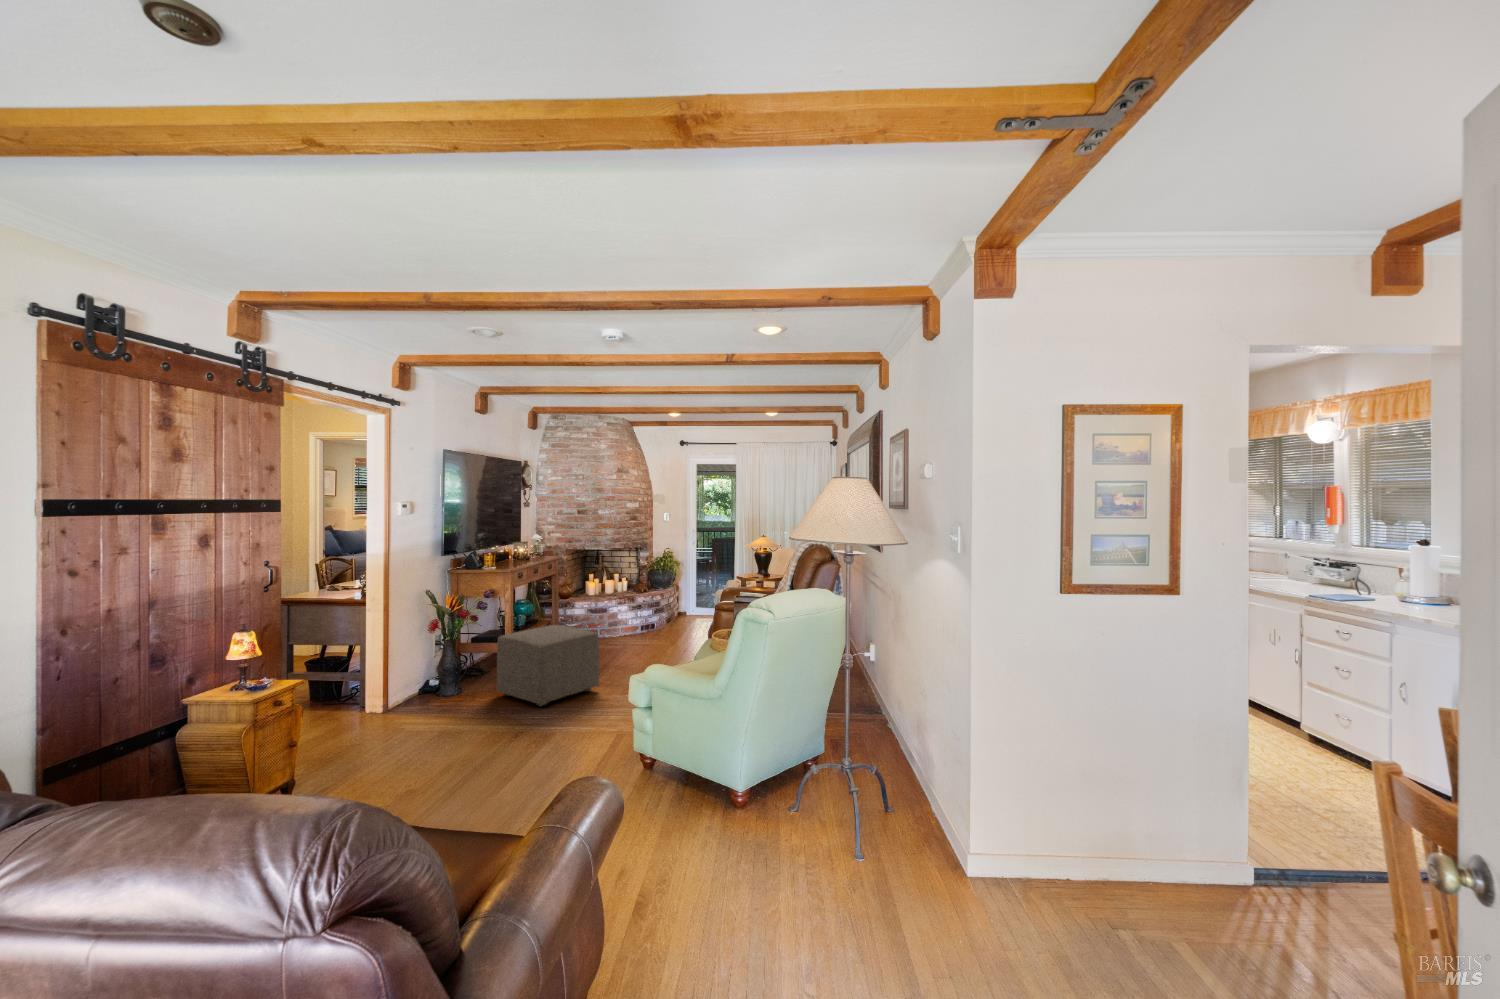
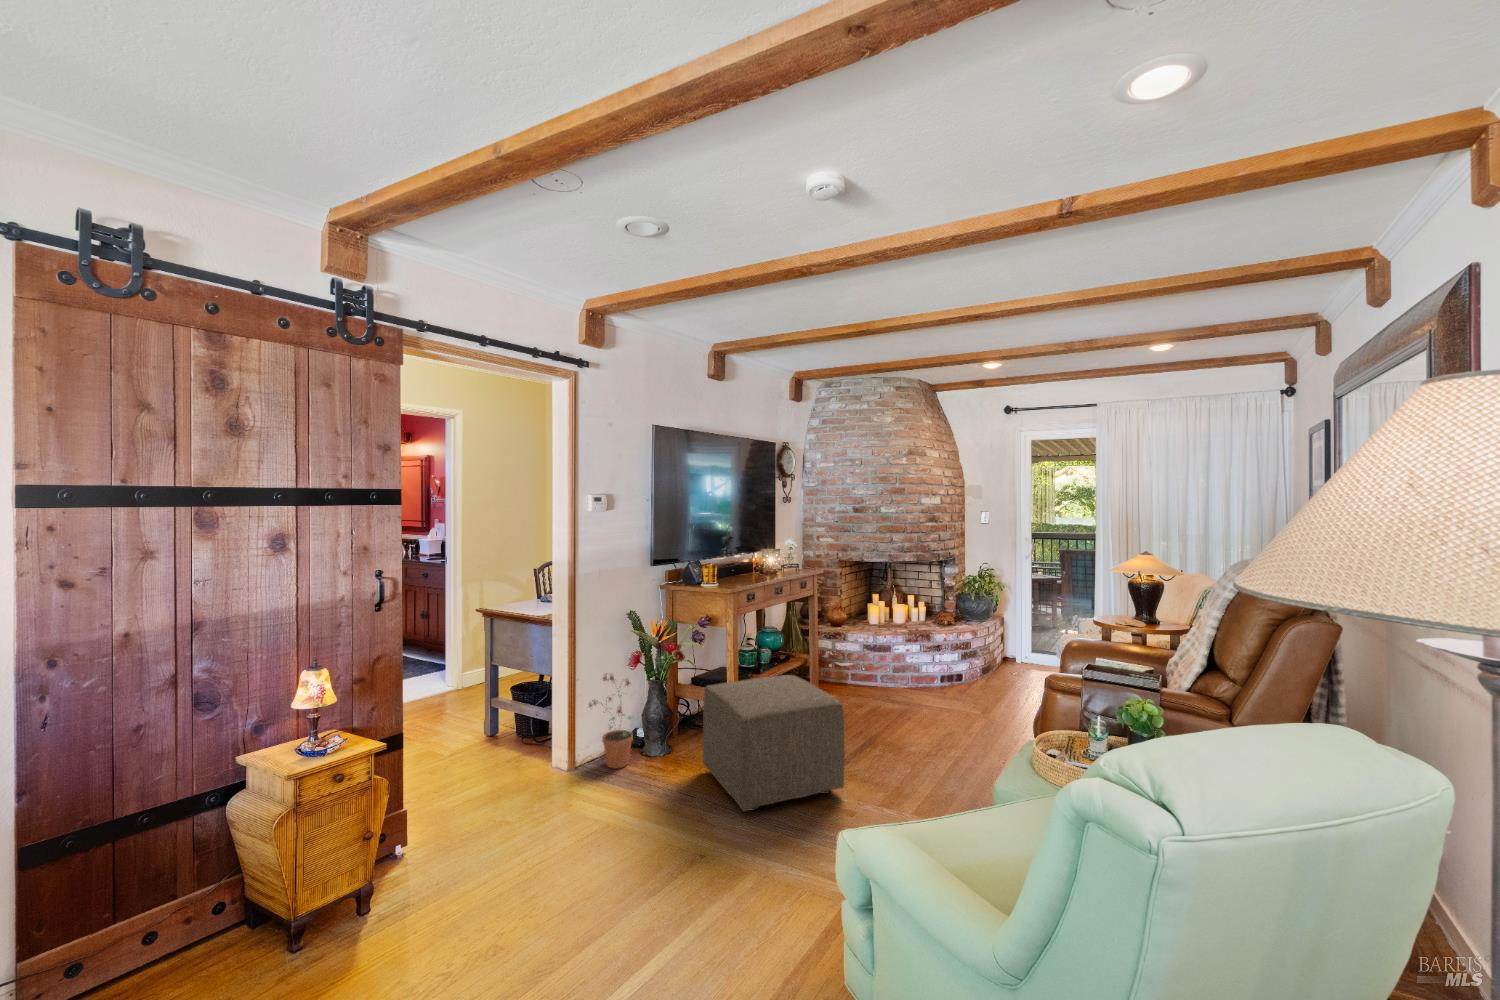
potted plant: none [401,637,442,706] -> present [589,673,635,768]

